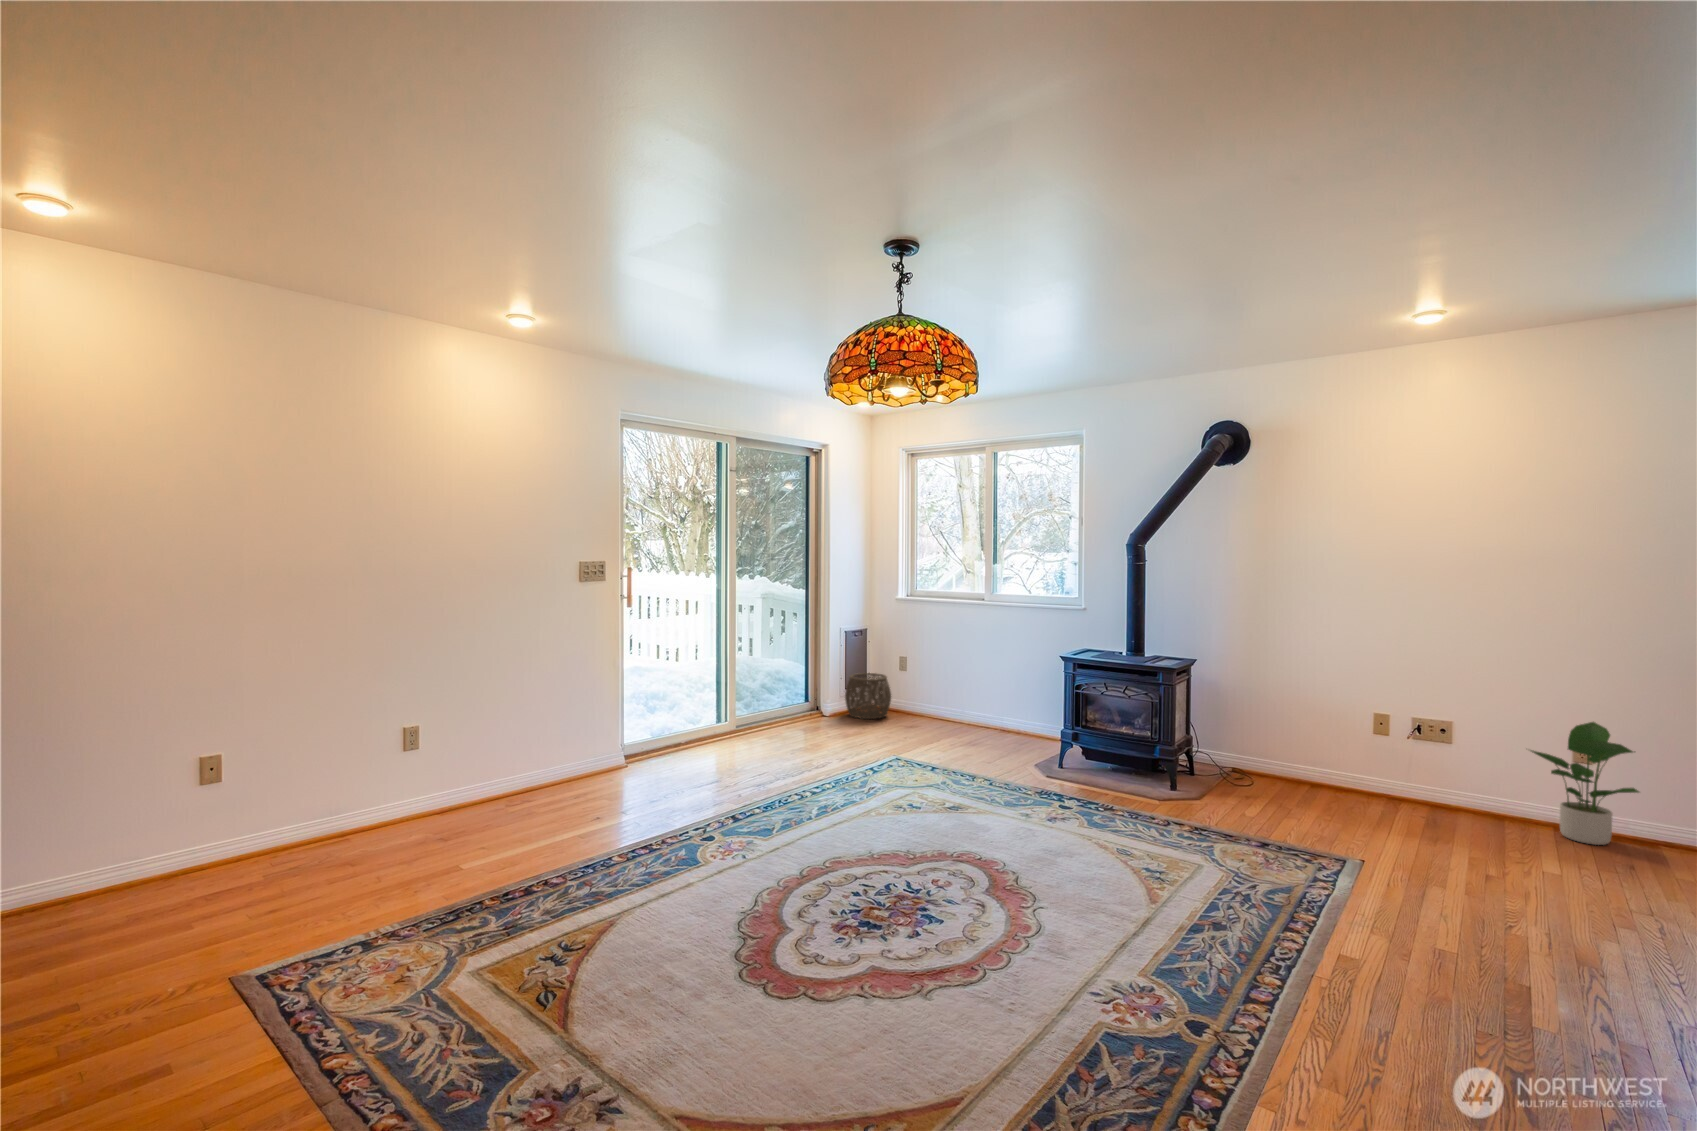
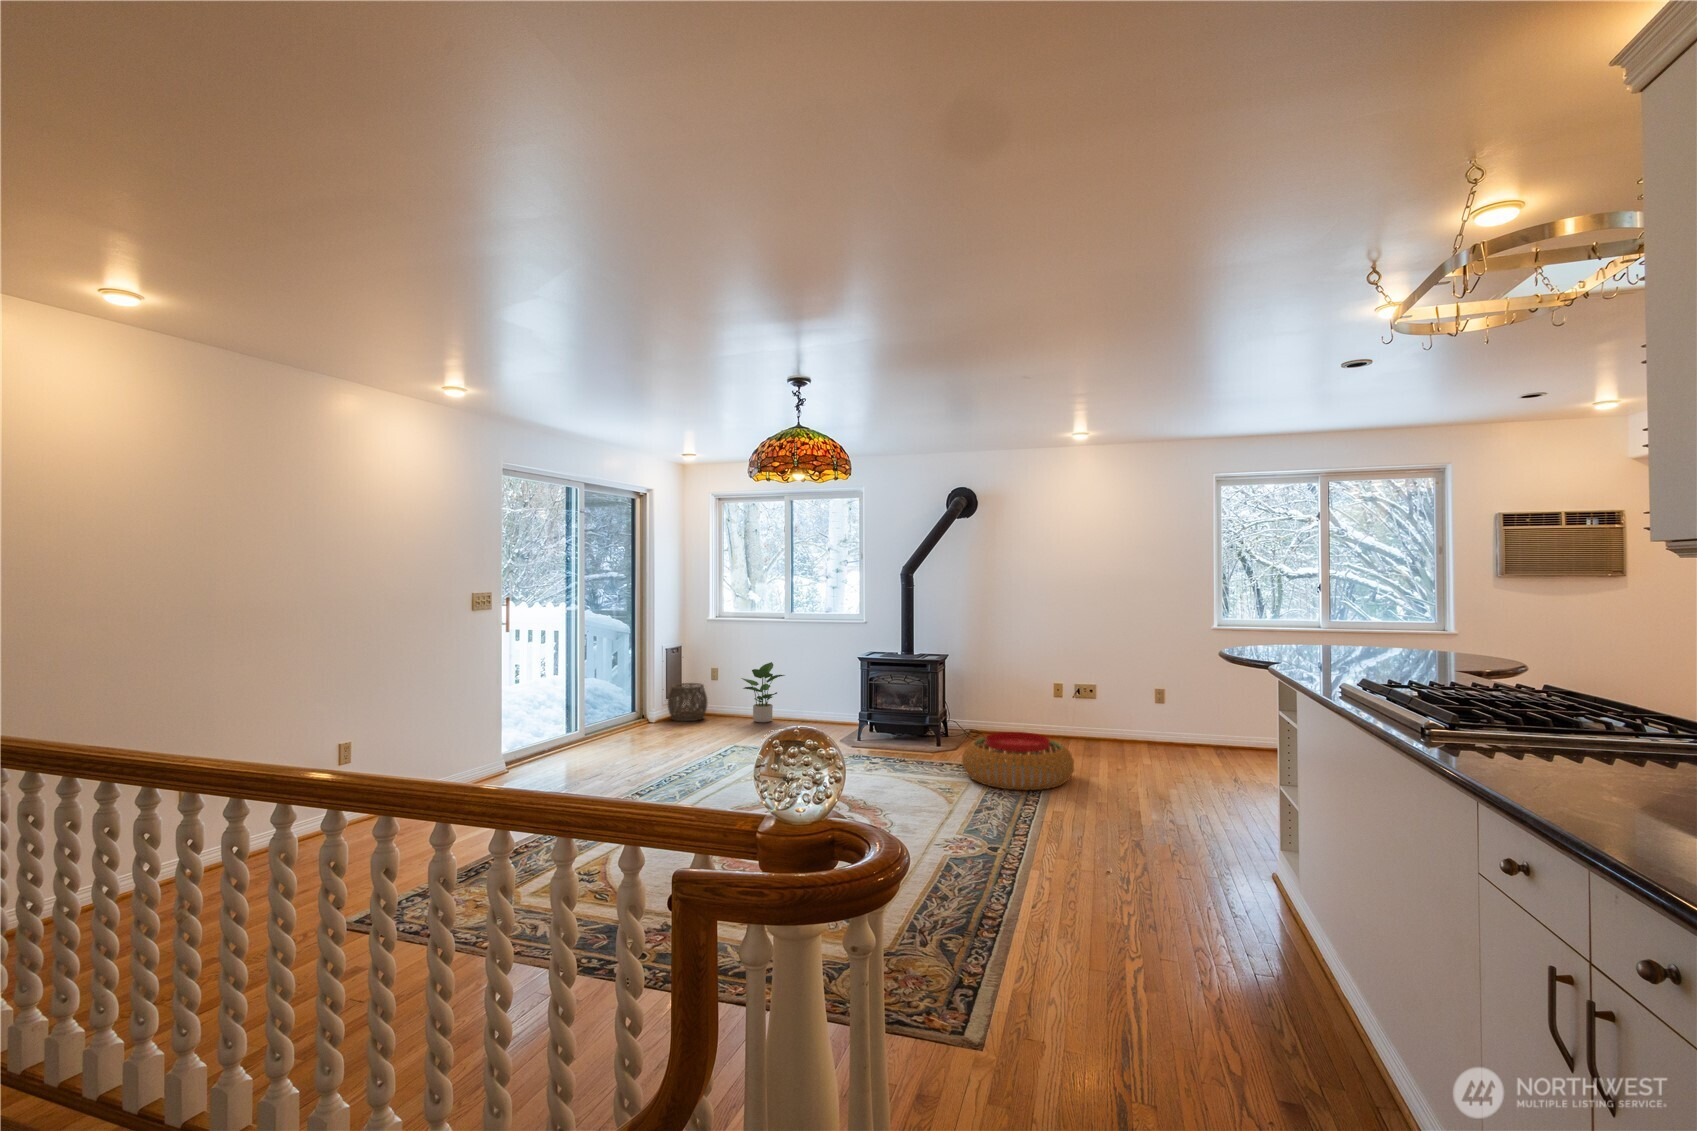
potted plant: present [1531,722,1639,845] -> present [742,662,785,722]
pouf: none [1192,788,1394,899] -> present [962,732,1074,790]

